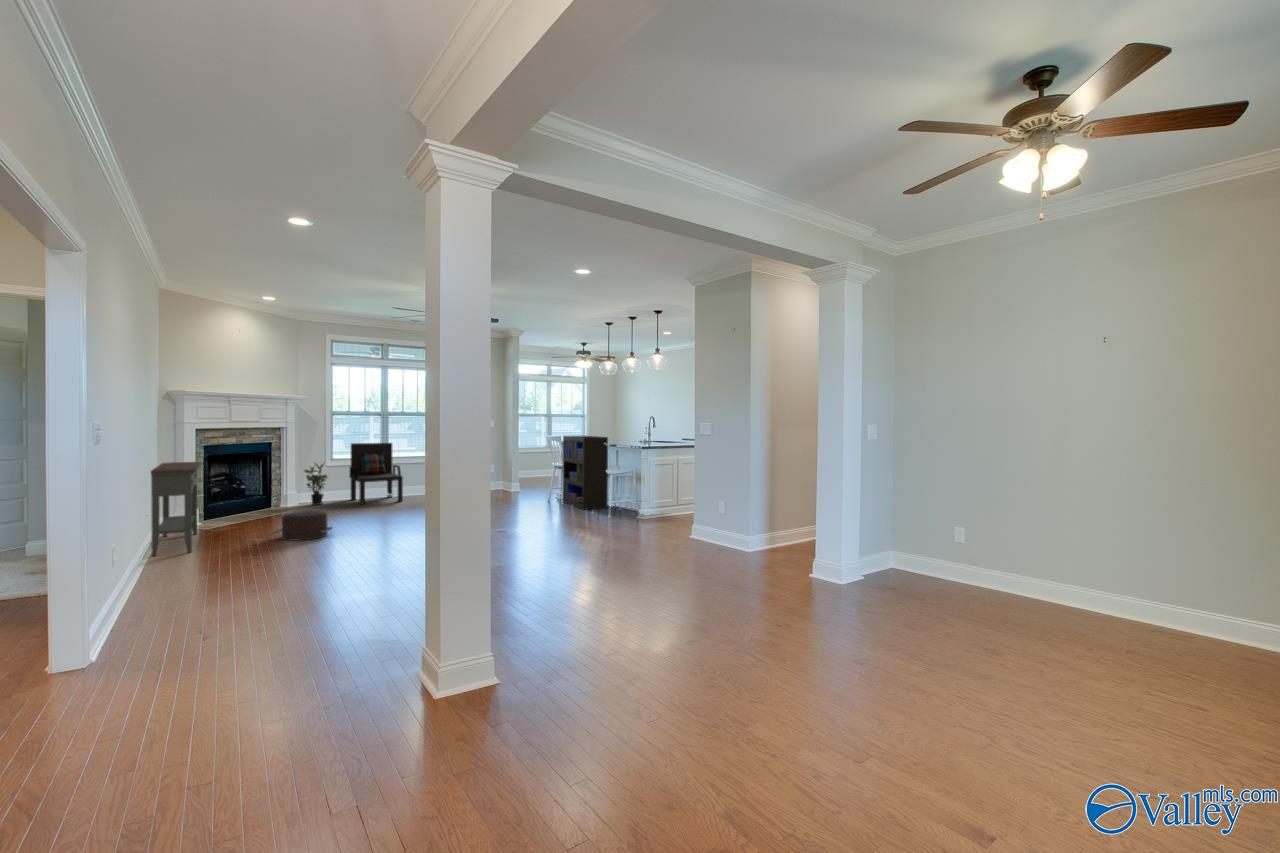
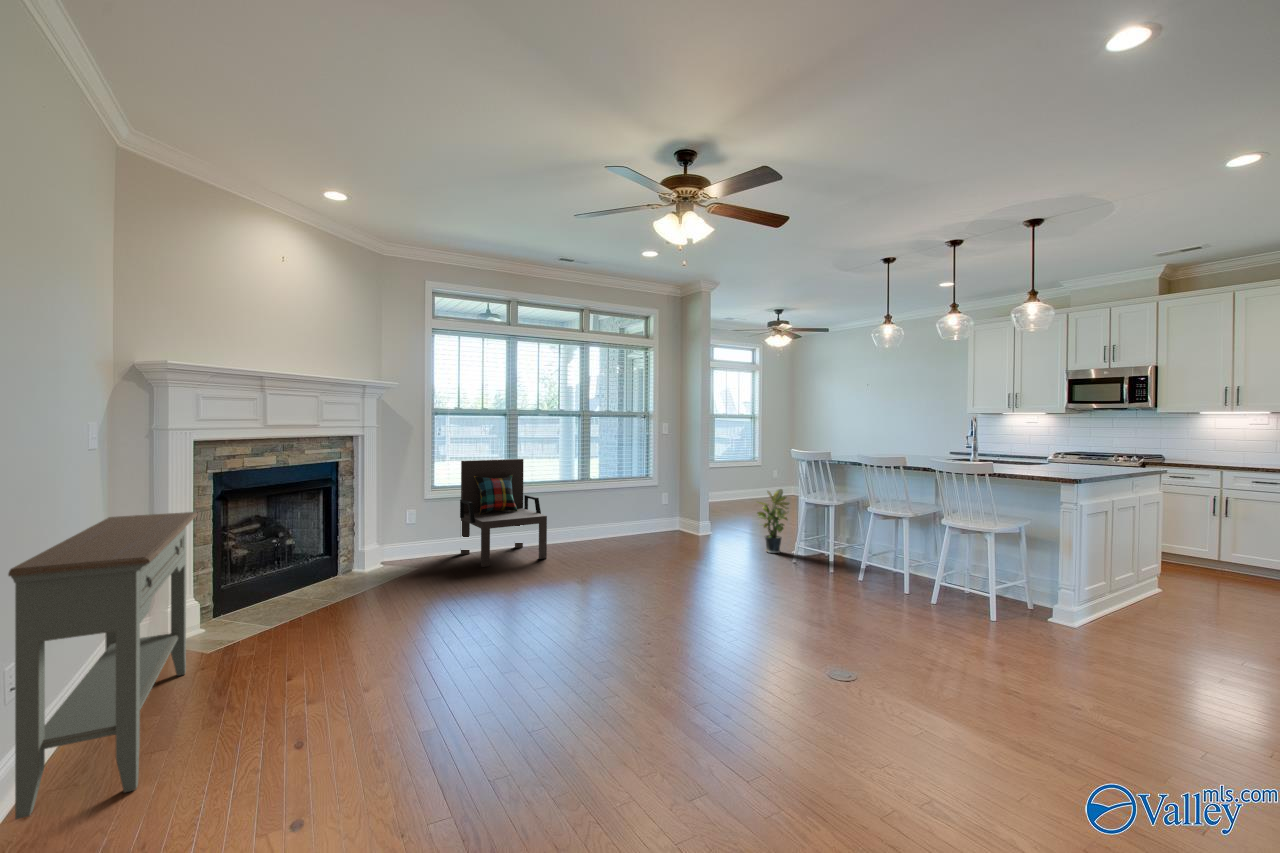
bookshelf: present [563,436,608,510] -> none [820,448,928,588]
potted plant: present [304,463,328,505] -> present [757,489,789,553]
pouf: present [273,511,332,541] -> none [346,624,479,715]

